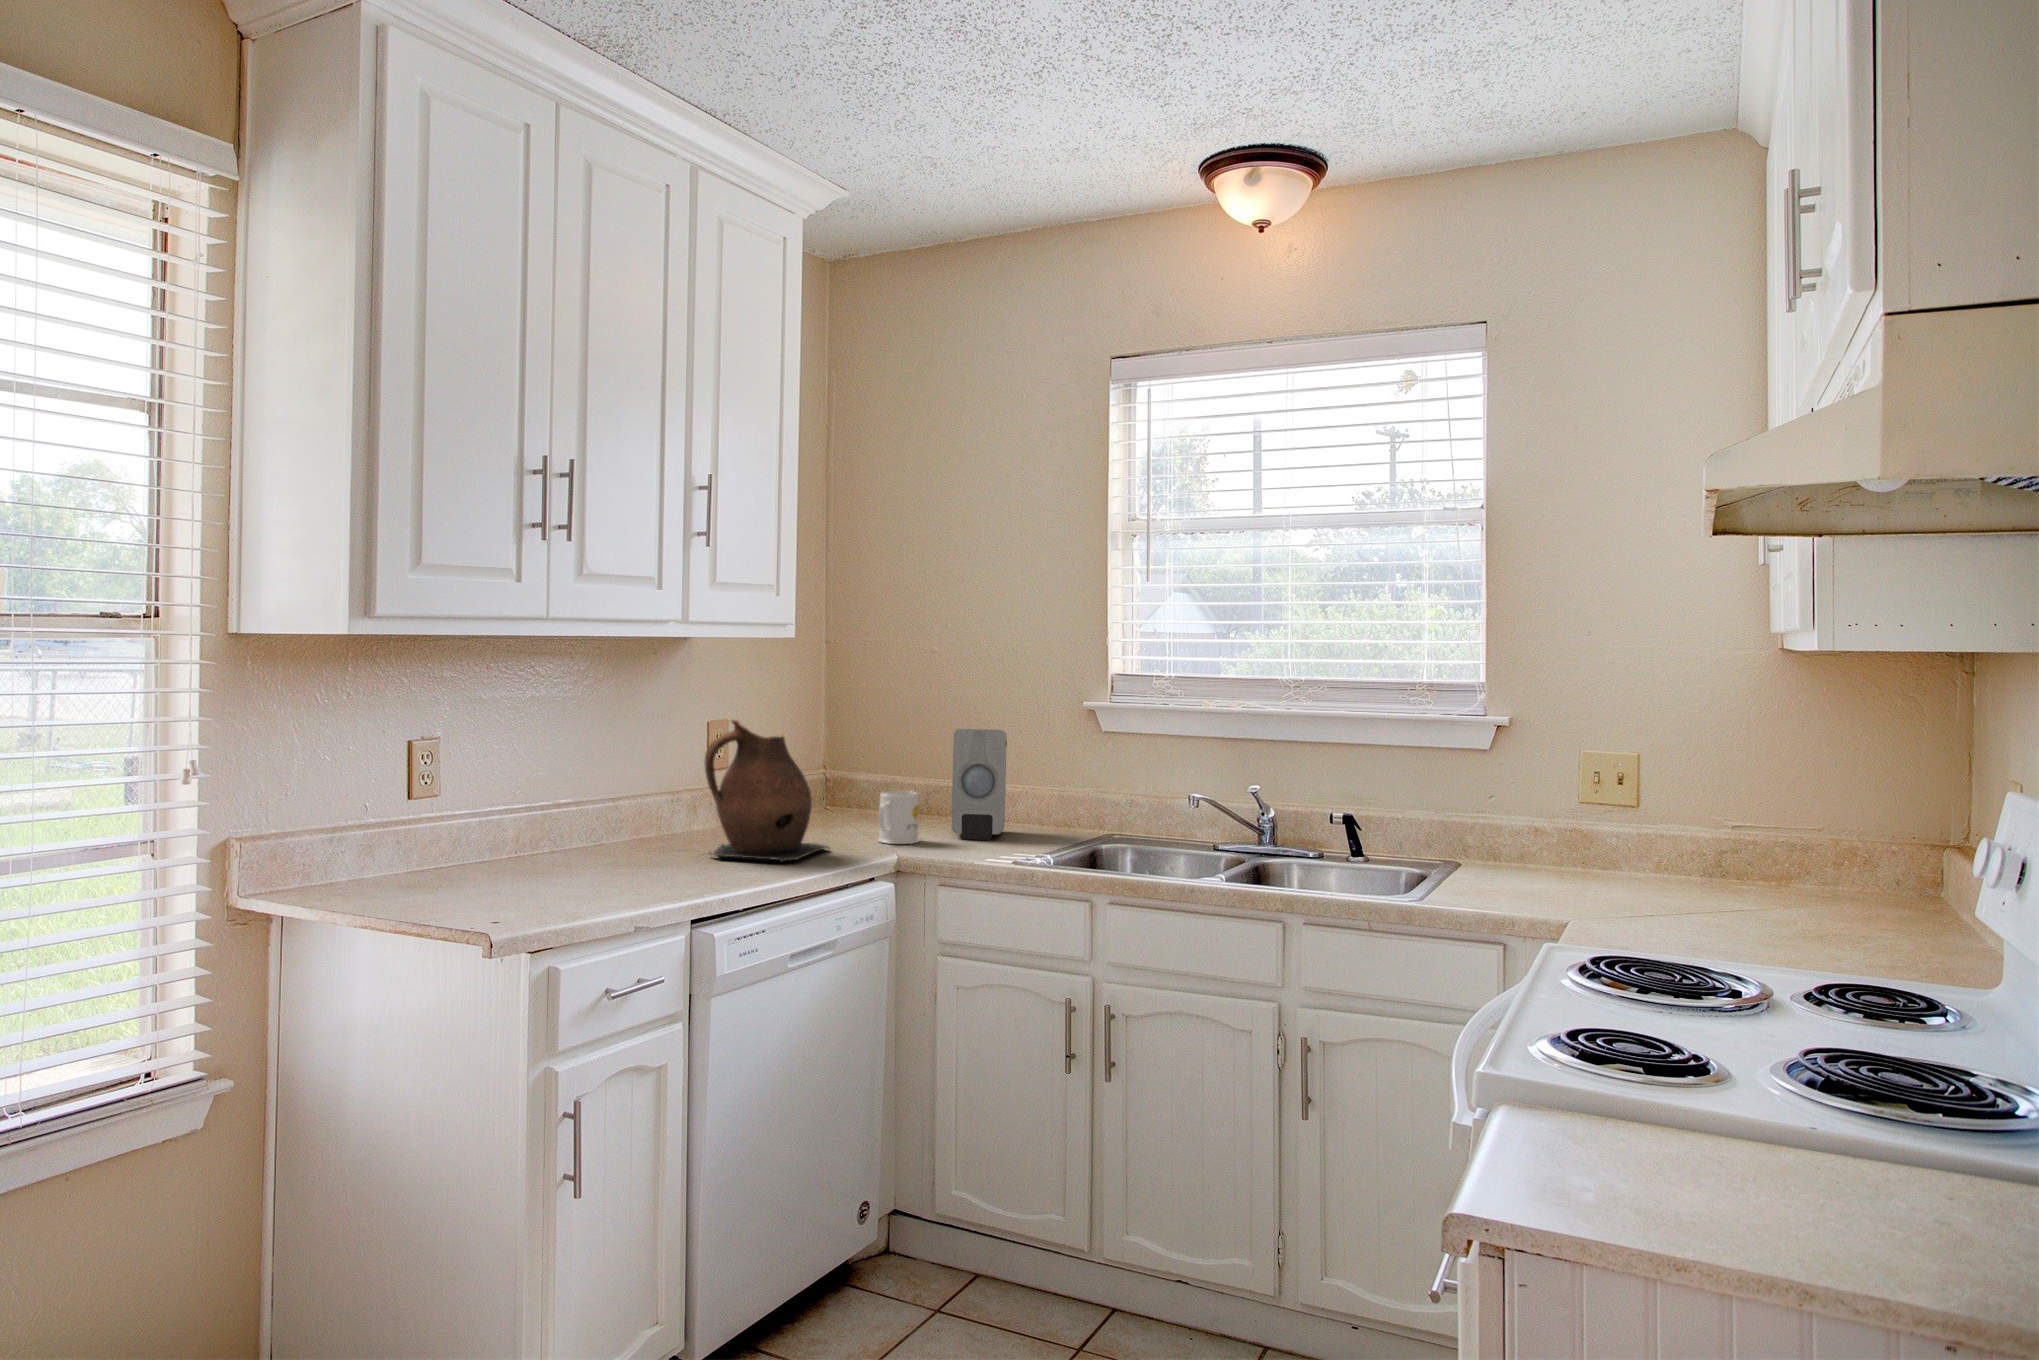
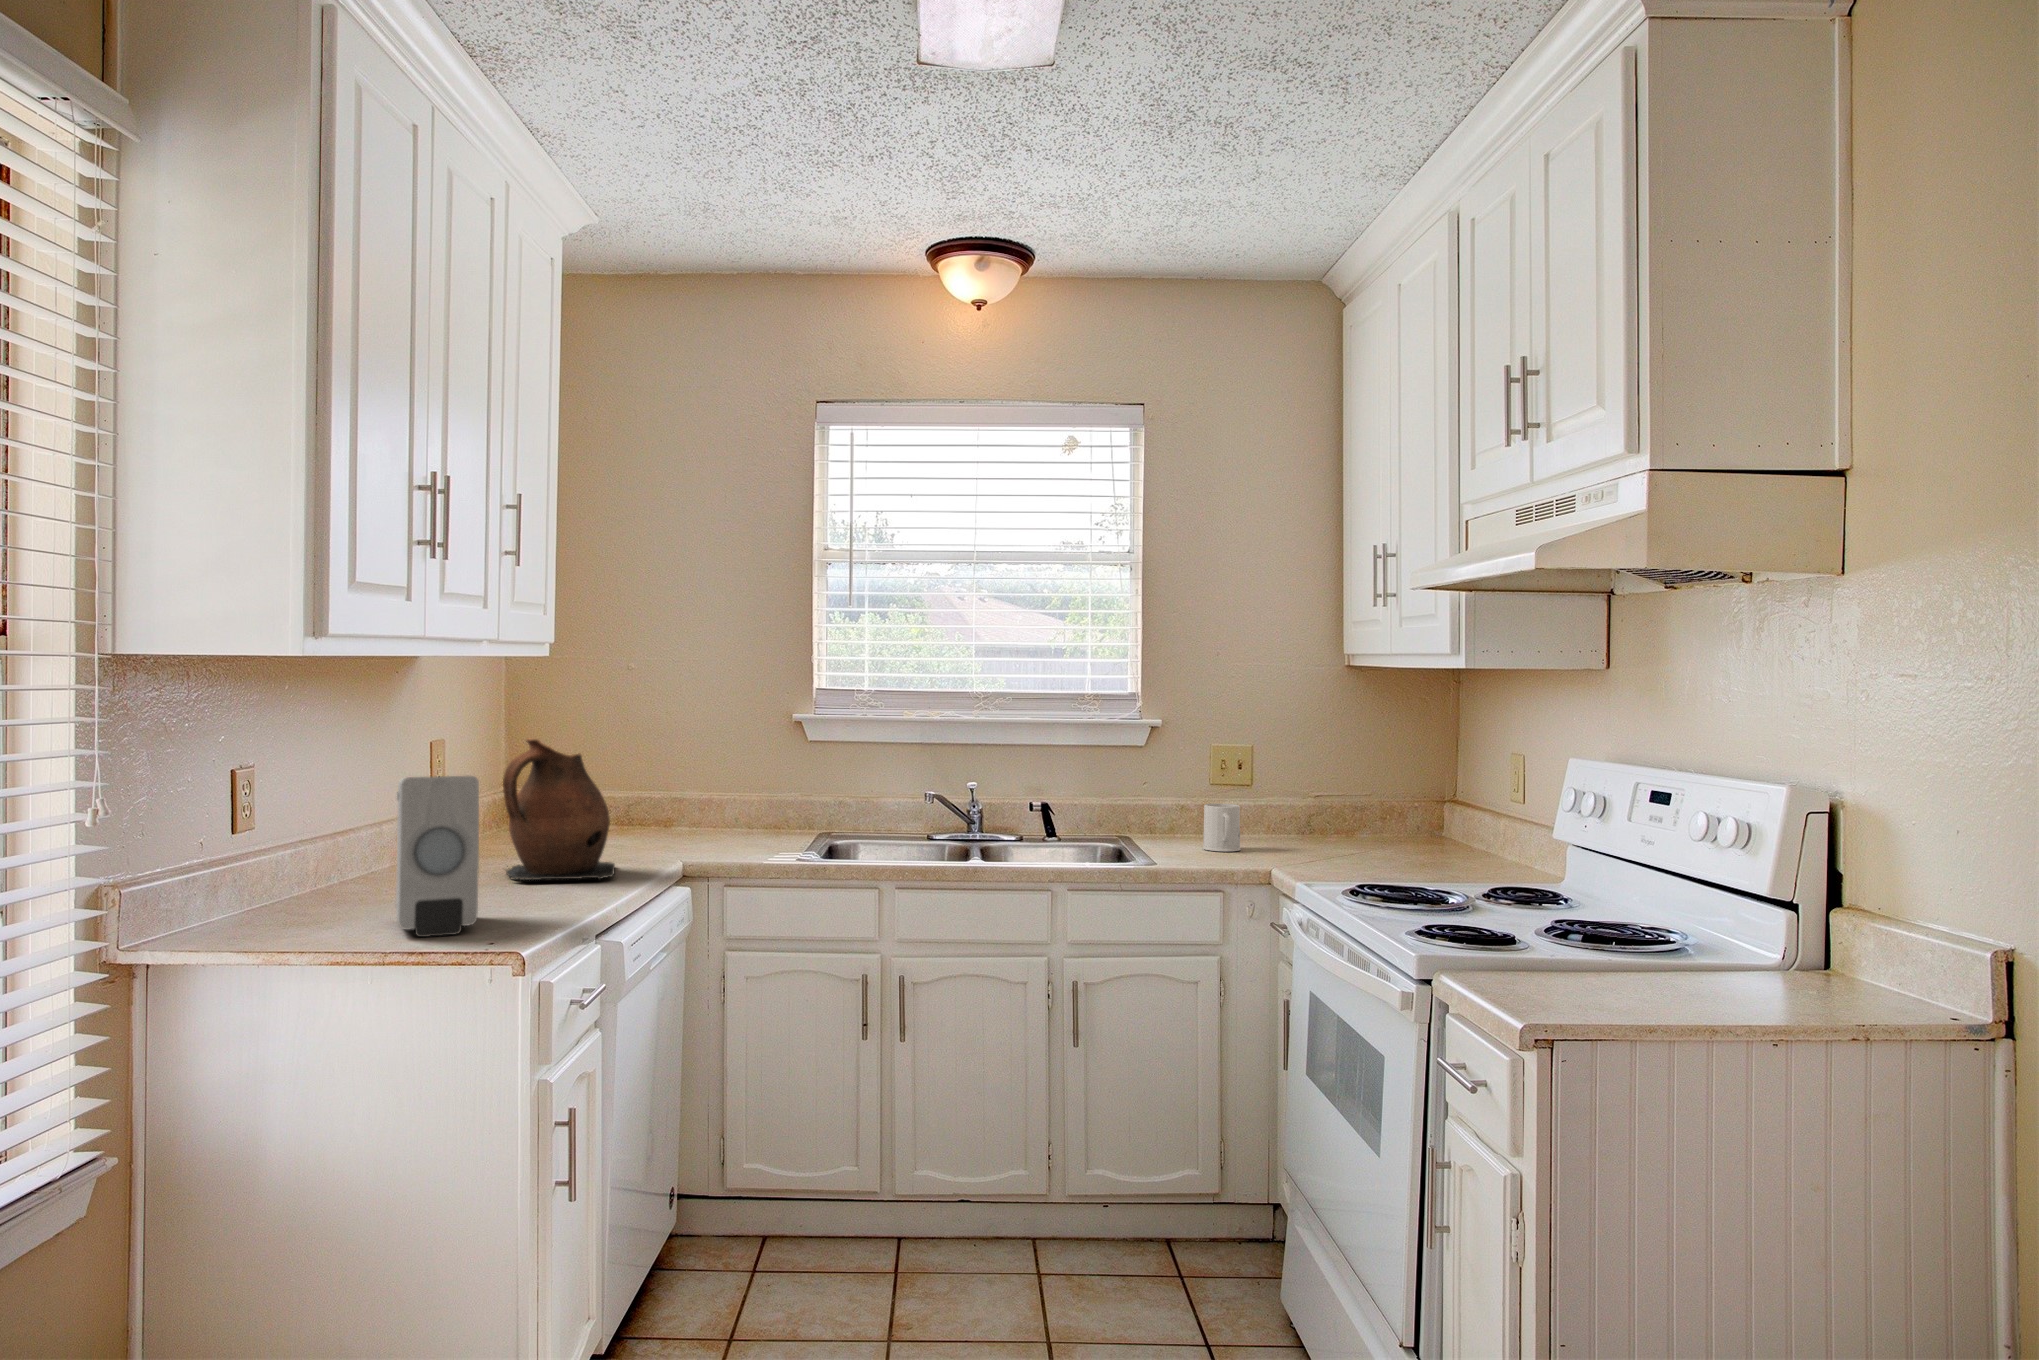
soap dispenser: present [952,729,1007,840] -> present [396,776,479,937]
mug: present [879,791,919,844] -> present [1203,803,1241,852]

